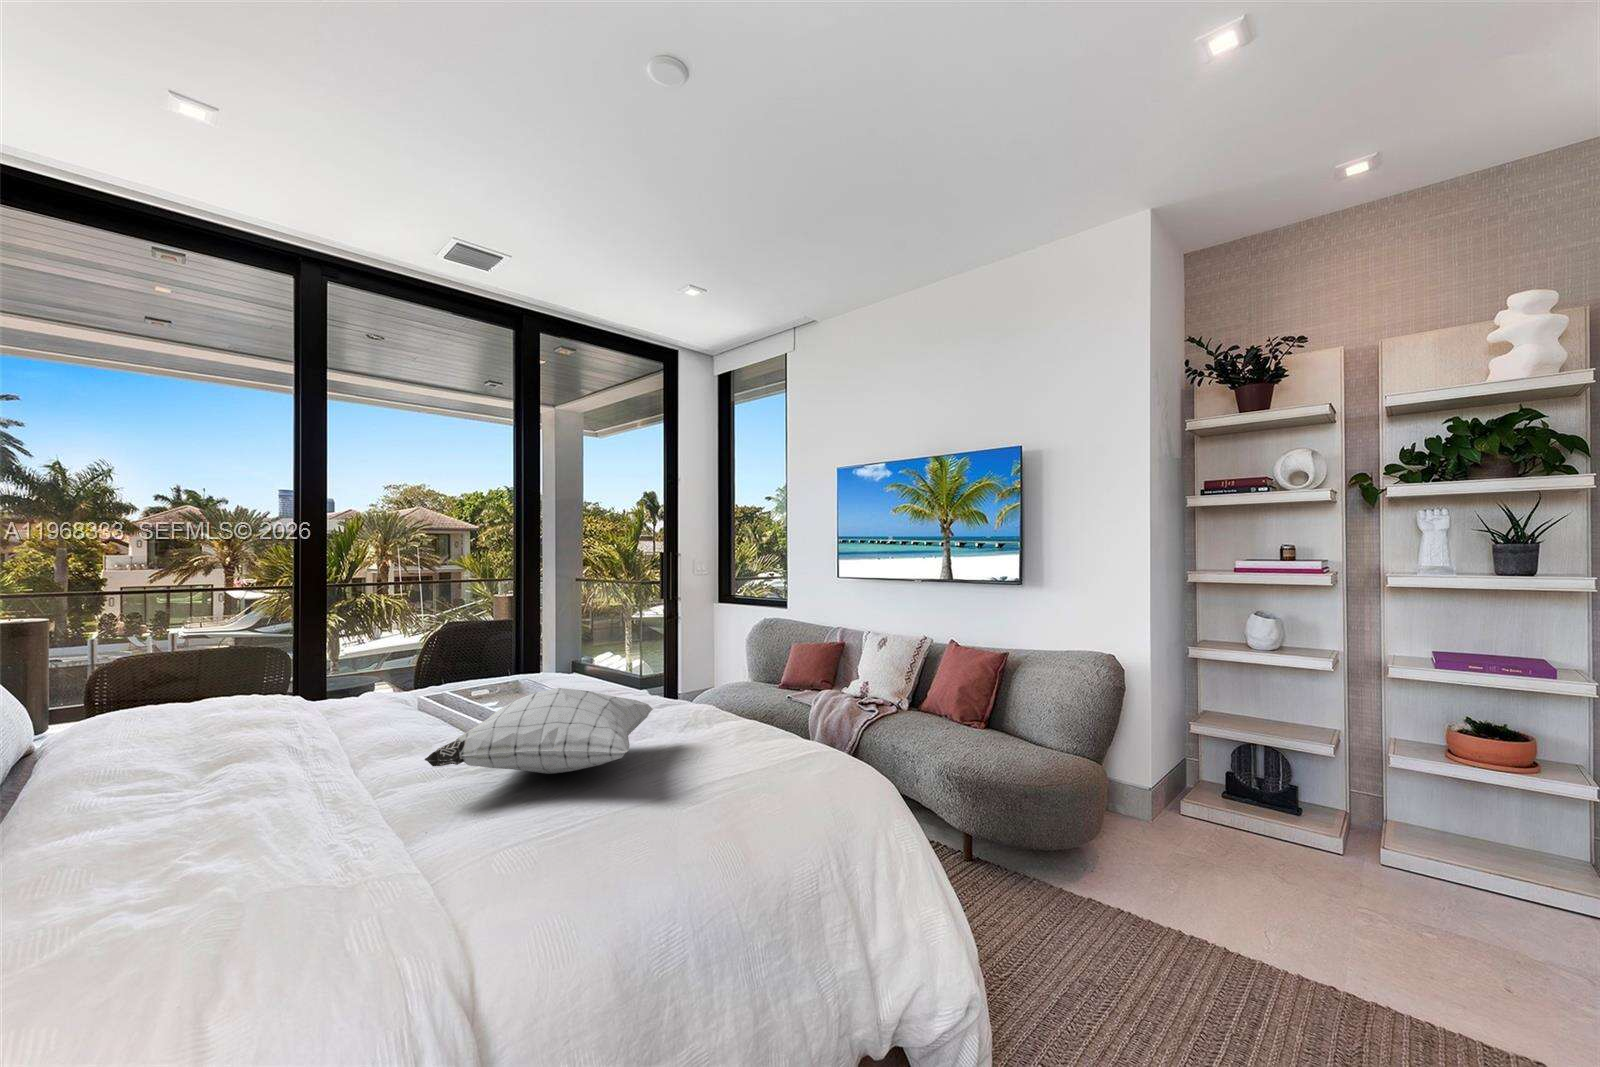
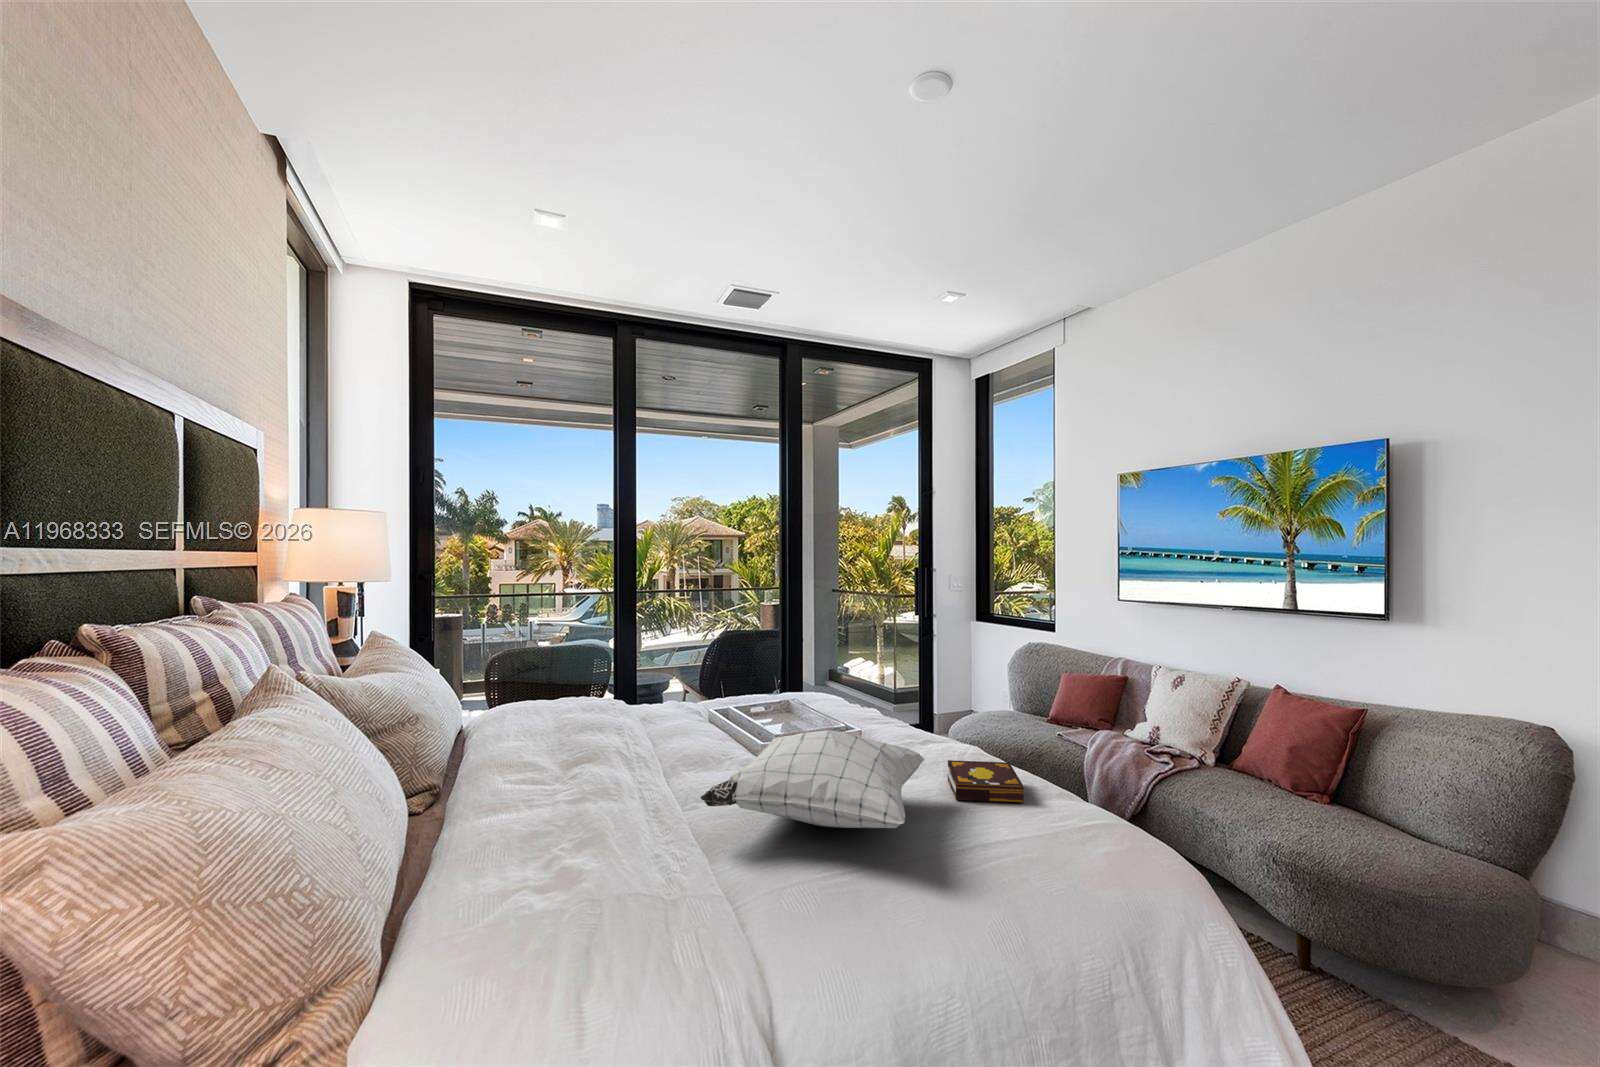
book: none [676,708,739,742] -> present [948,760,1023,803]

